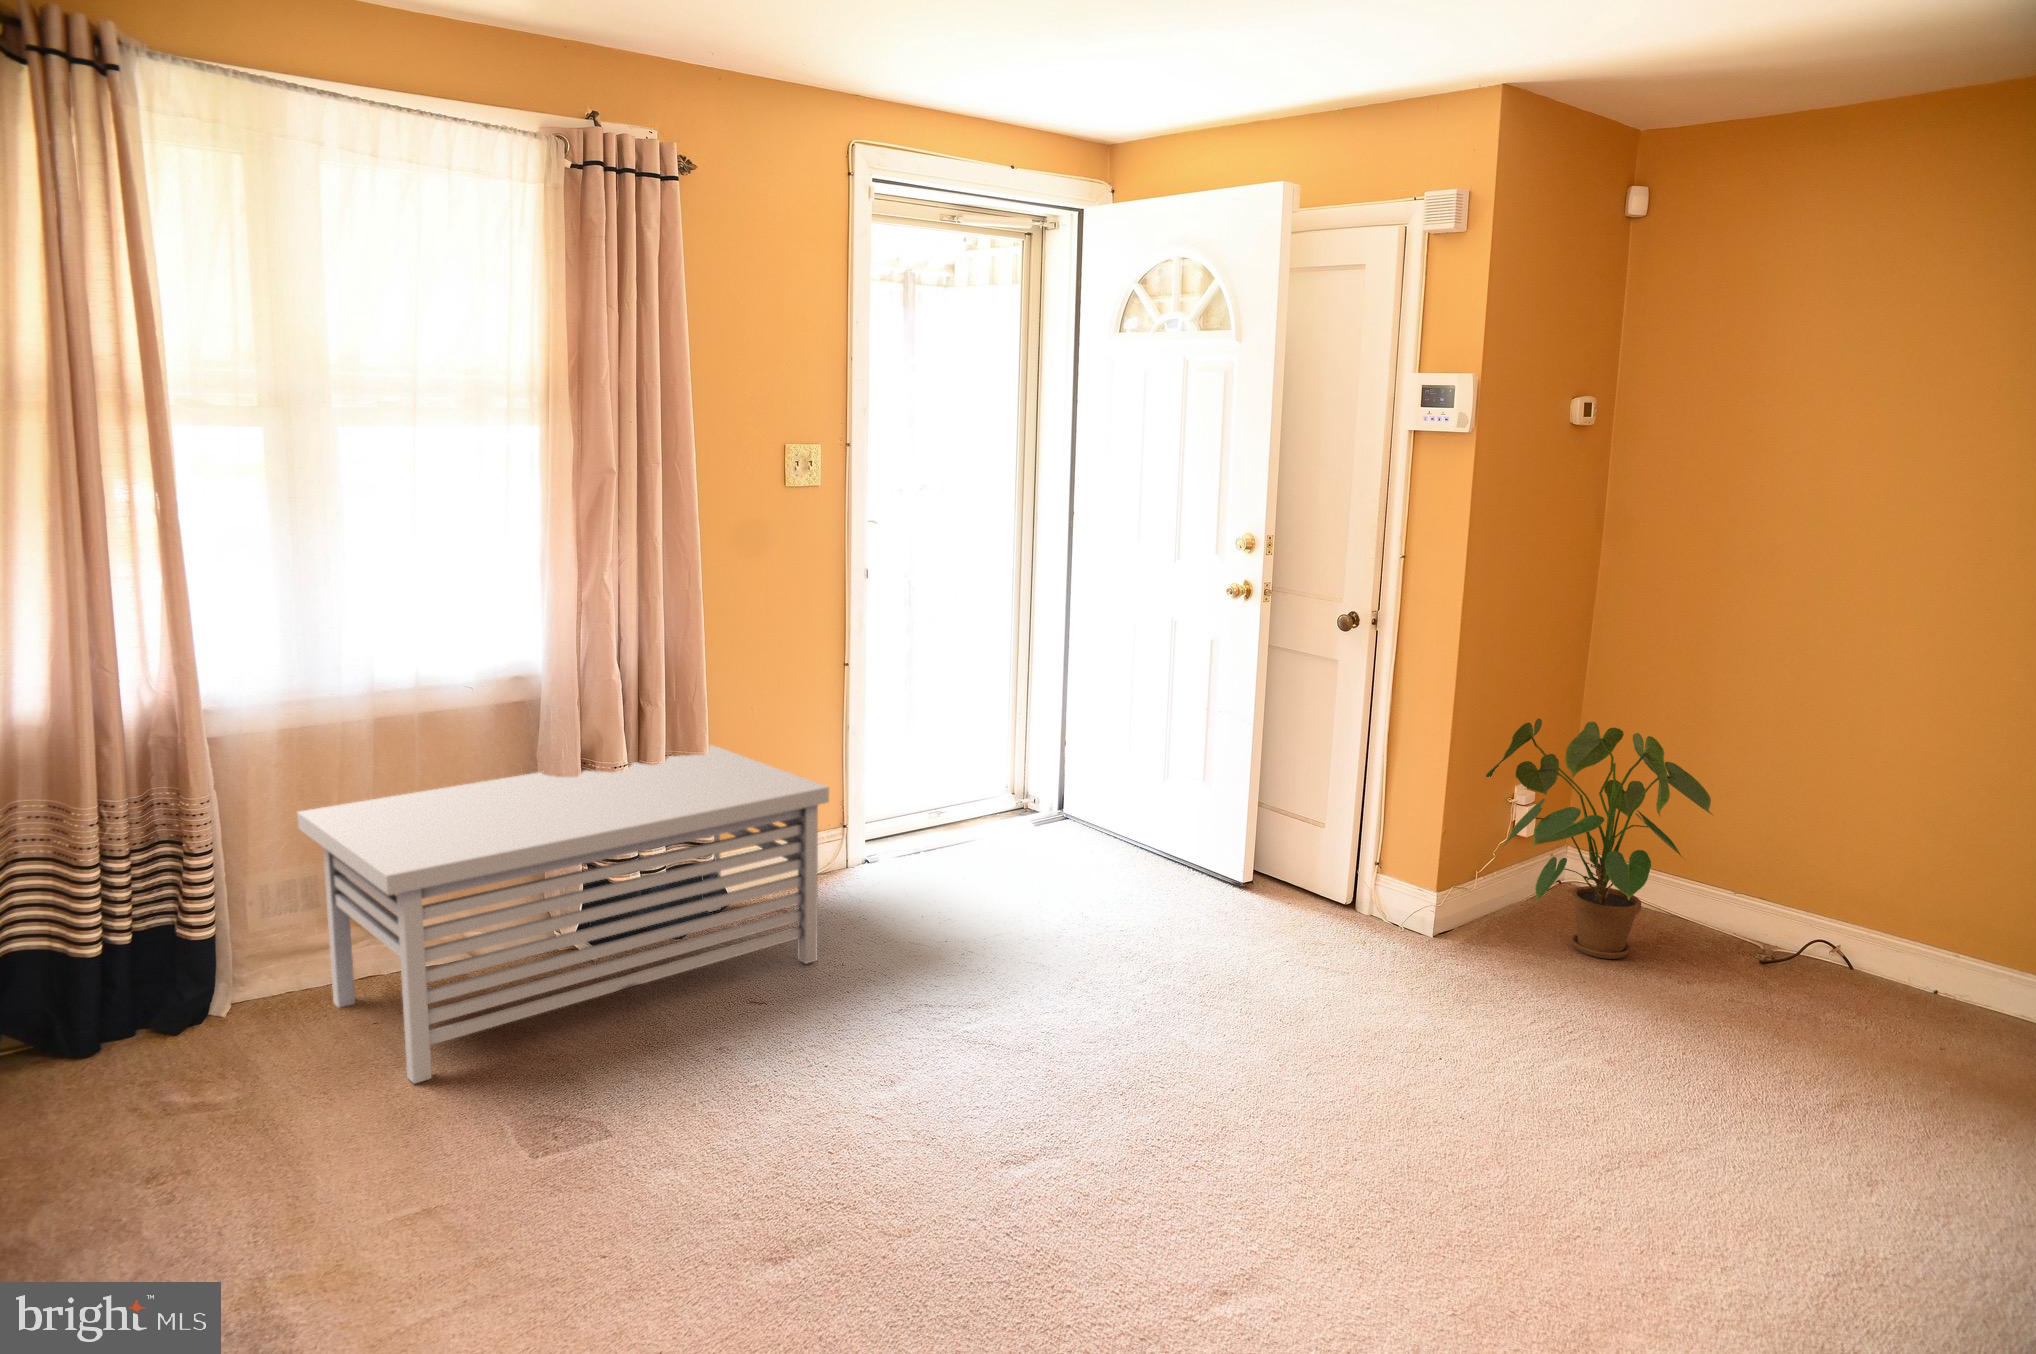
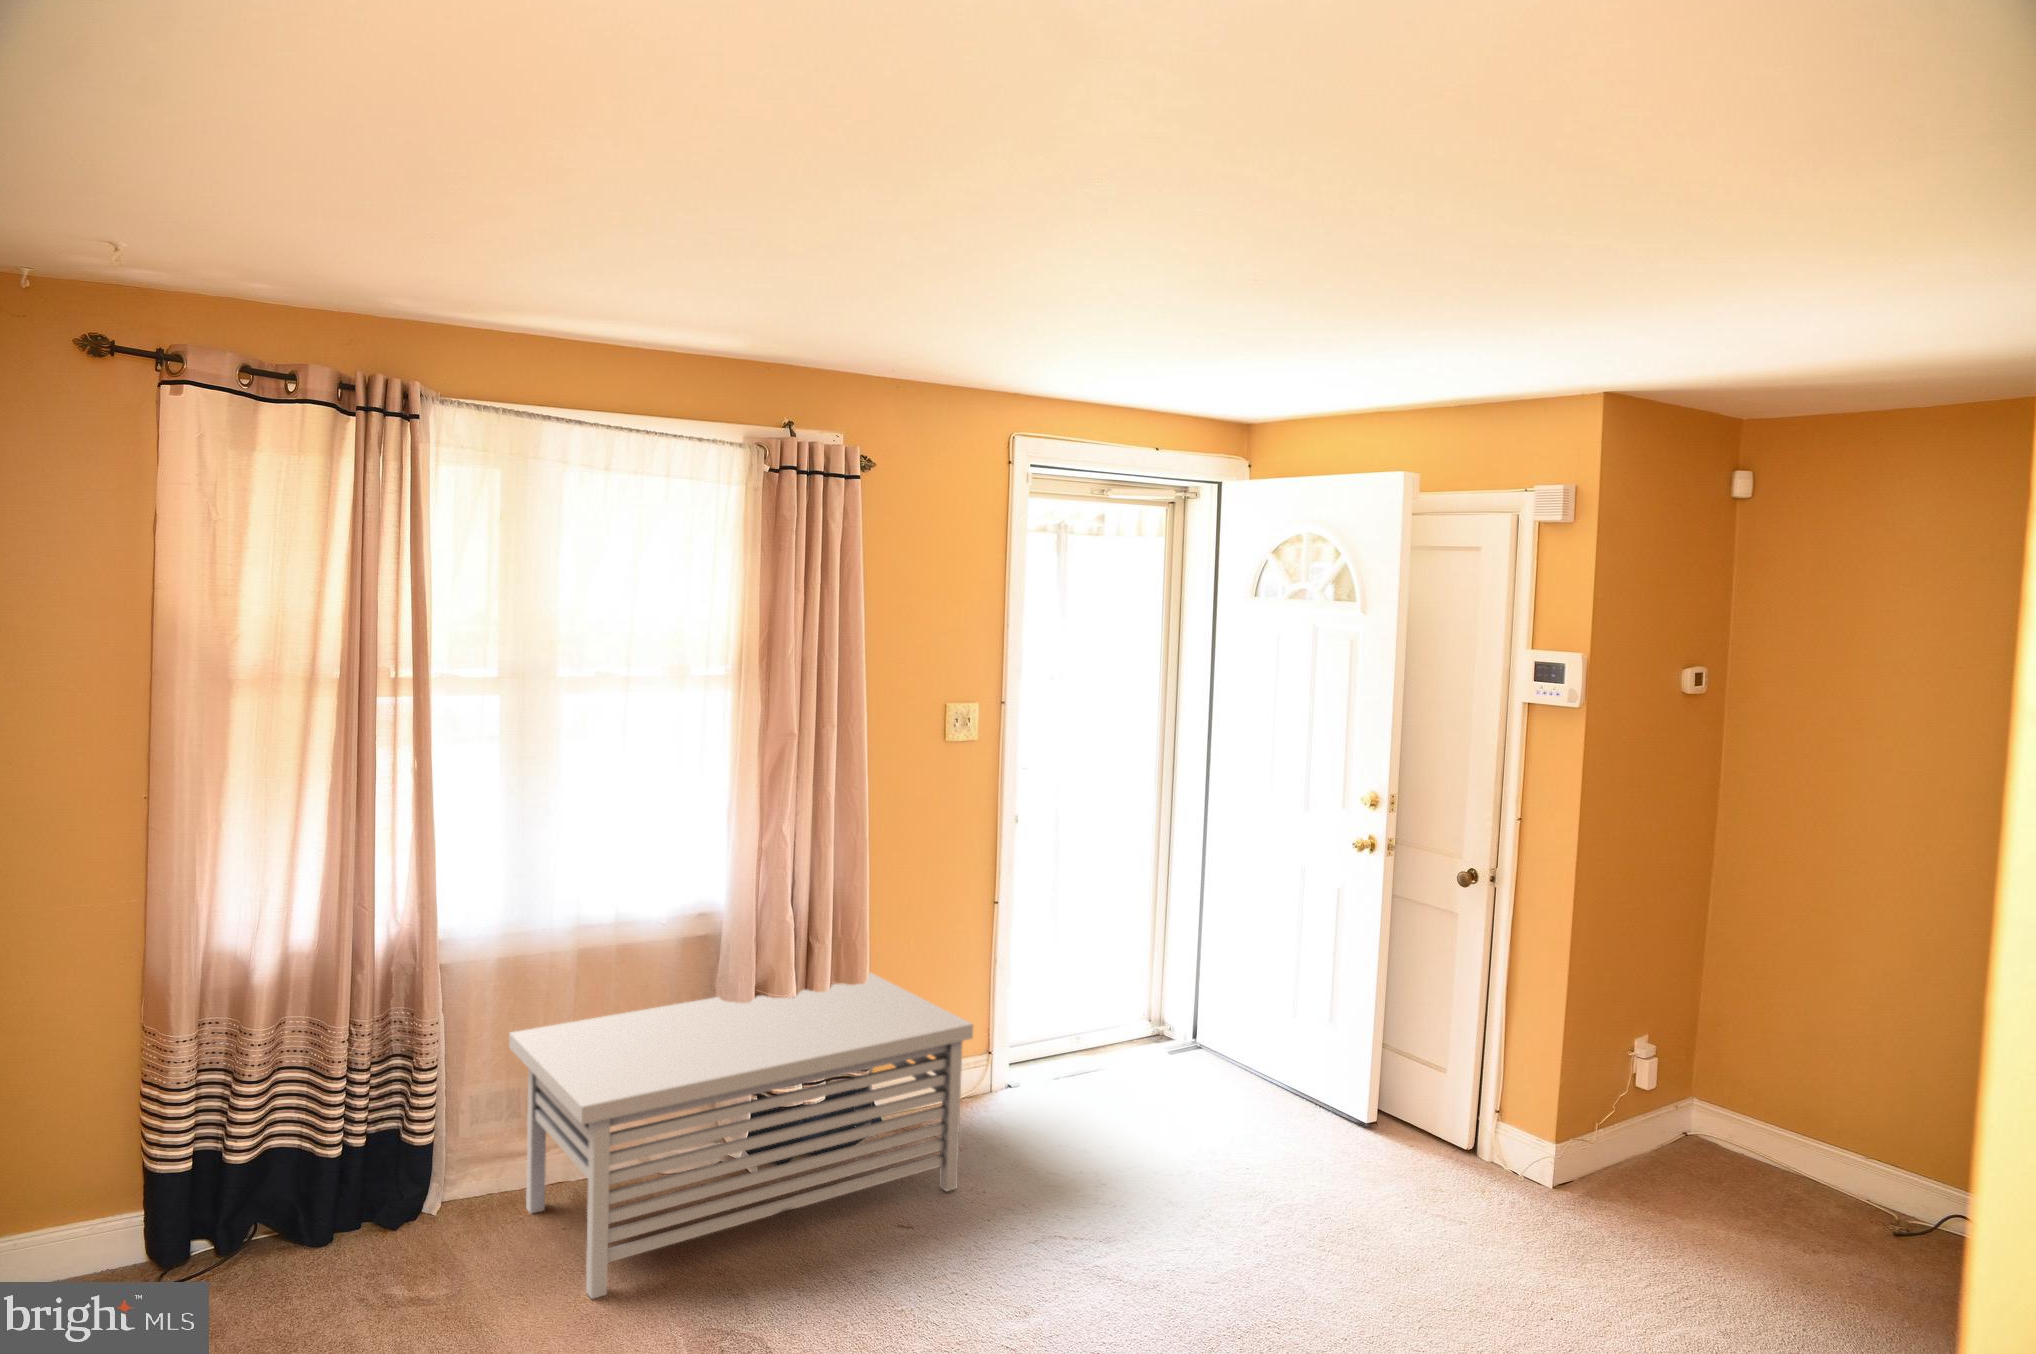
house plant: present [1486,718,1713,959] -> none [1613,976,1854,1232]

